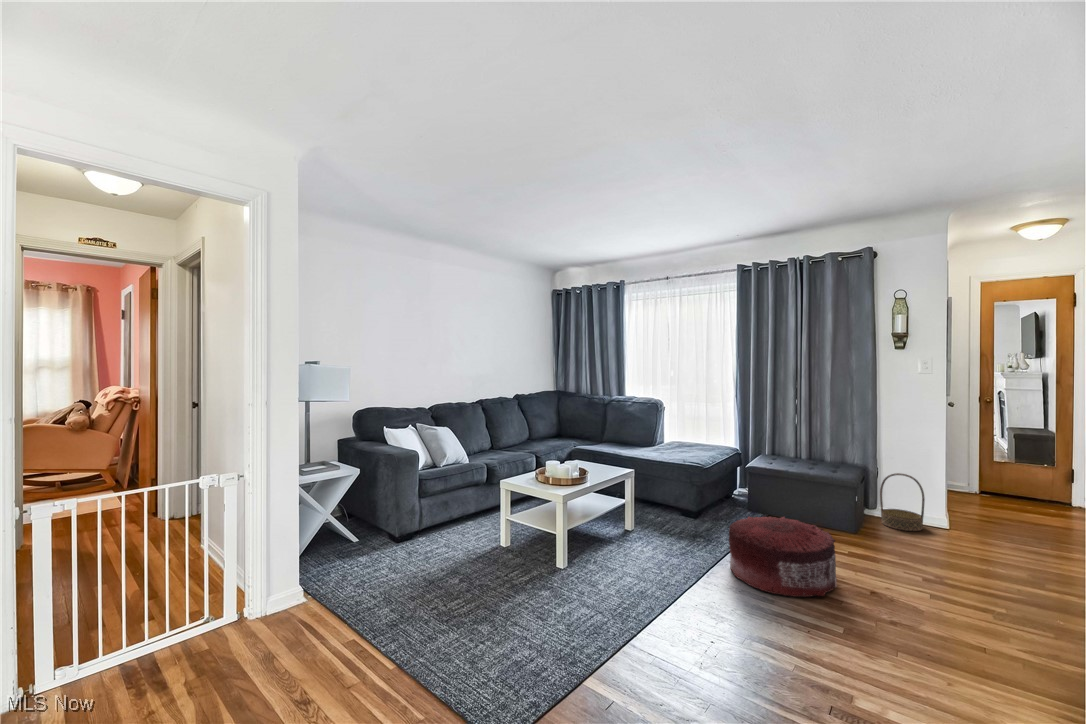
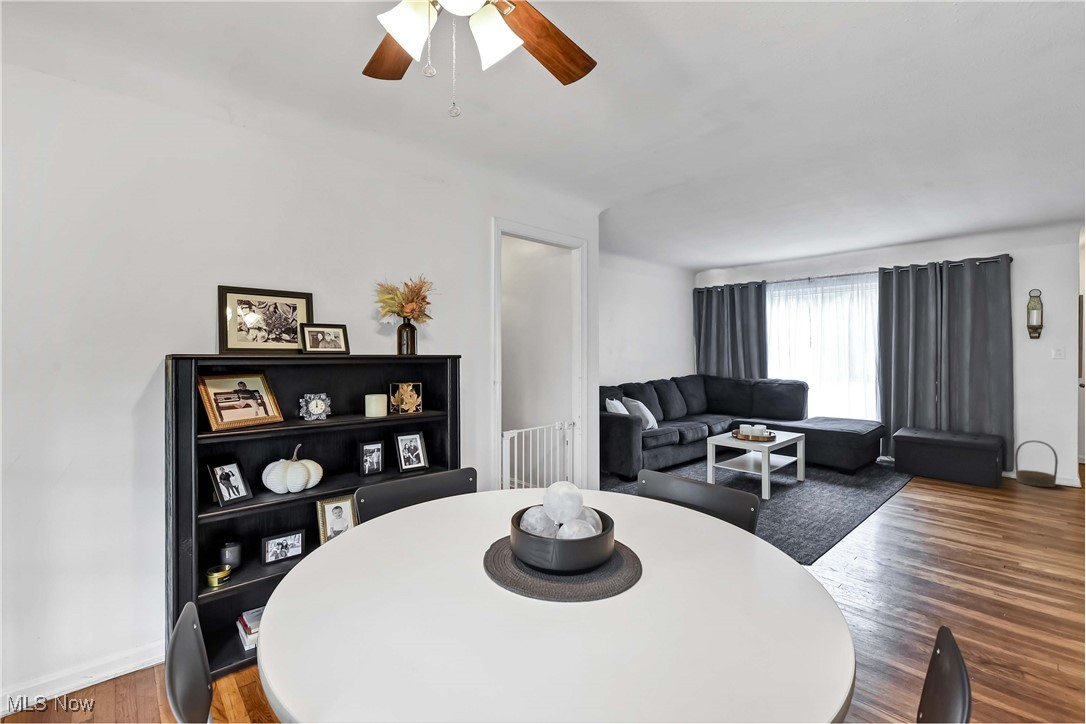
pouf: present [729,516,837,597] -> none [898,467,992,520]

